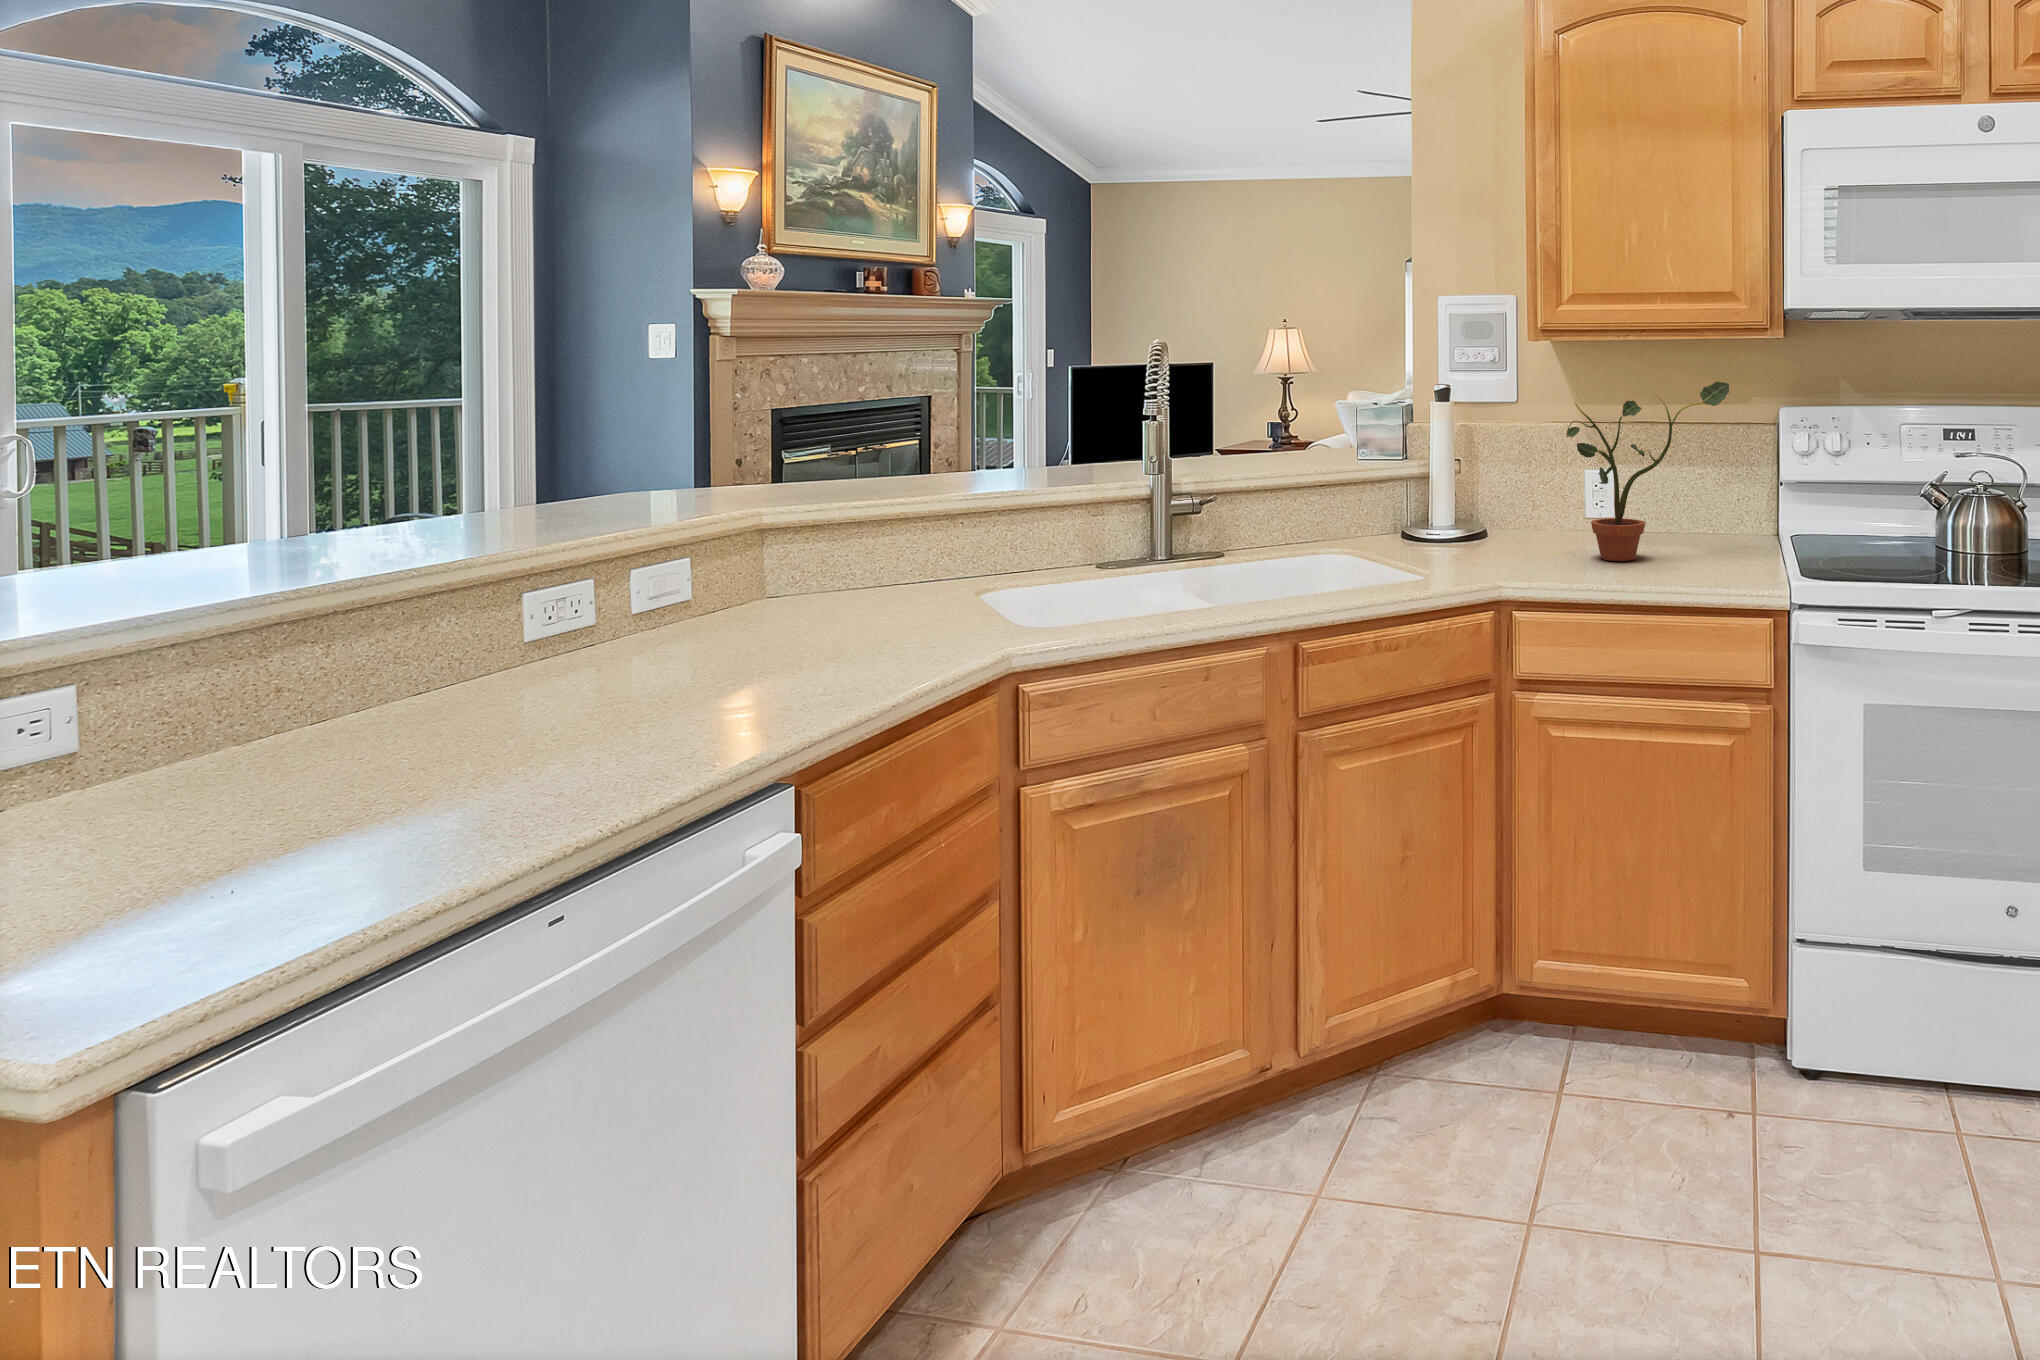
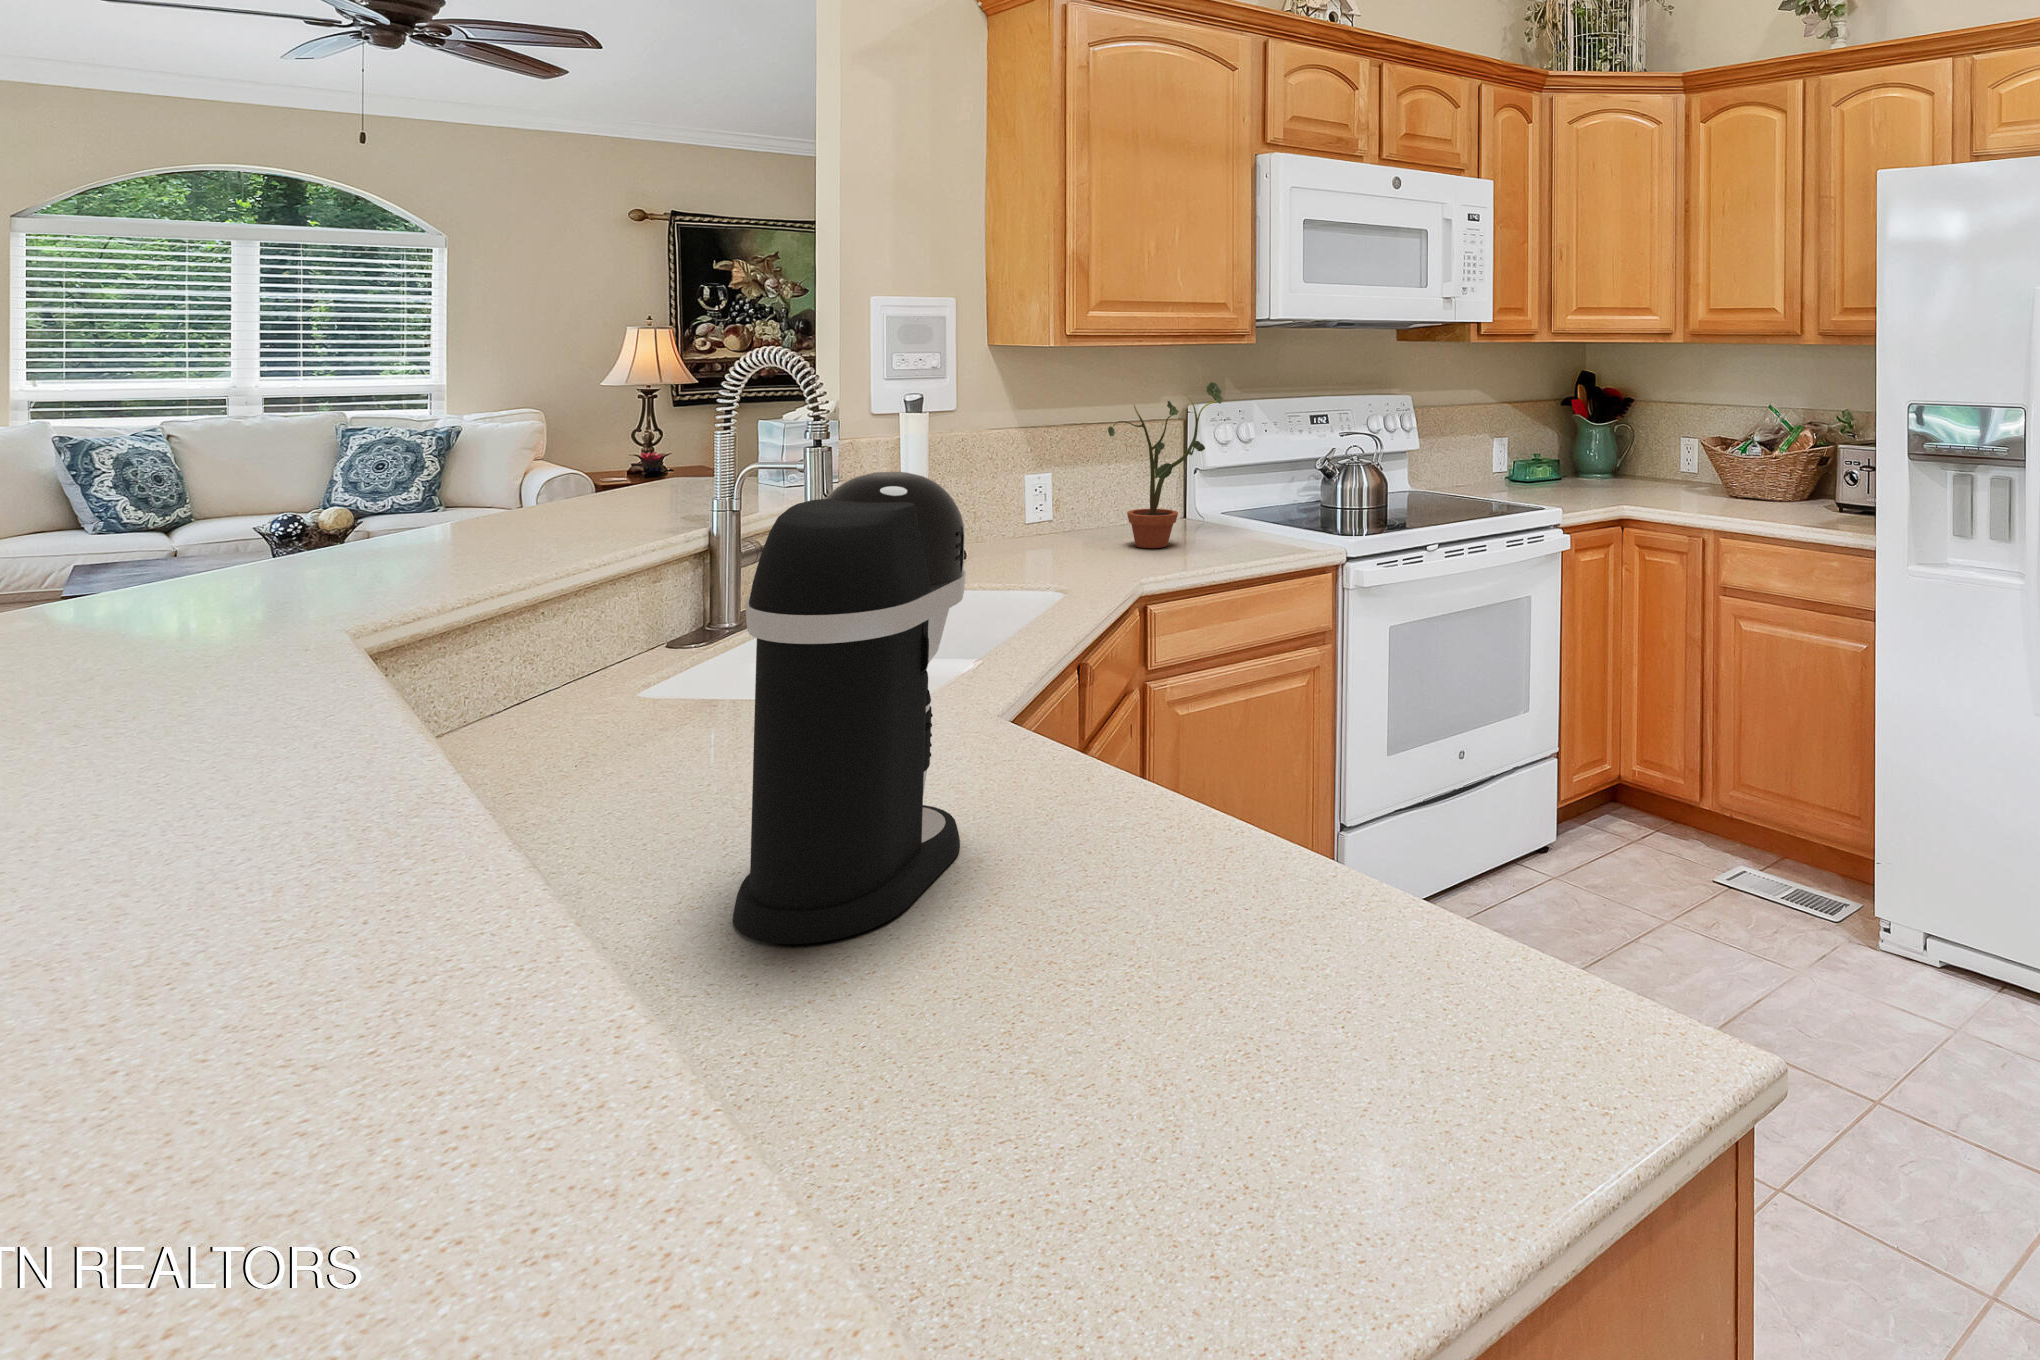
coffee maker: none [596,418,816,734] -> present [733,472,966,944]

